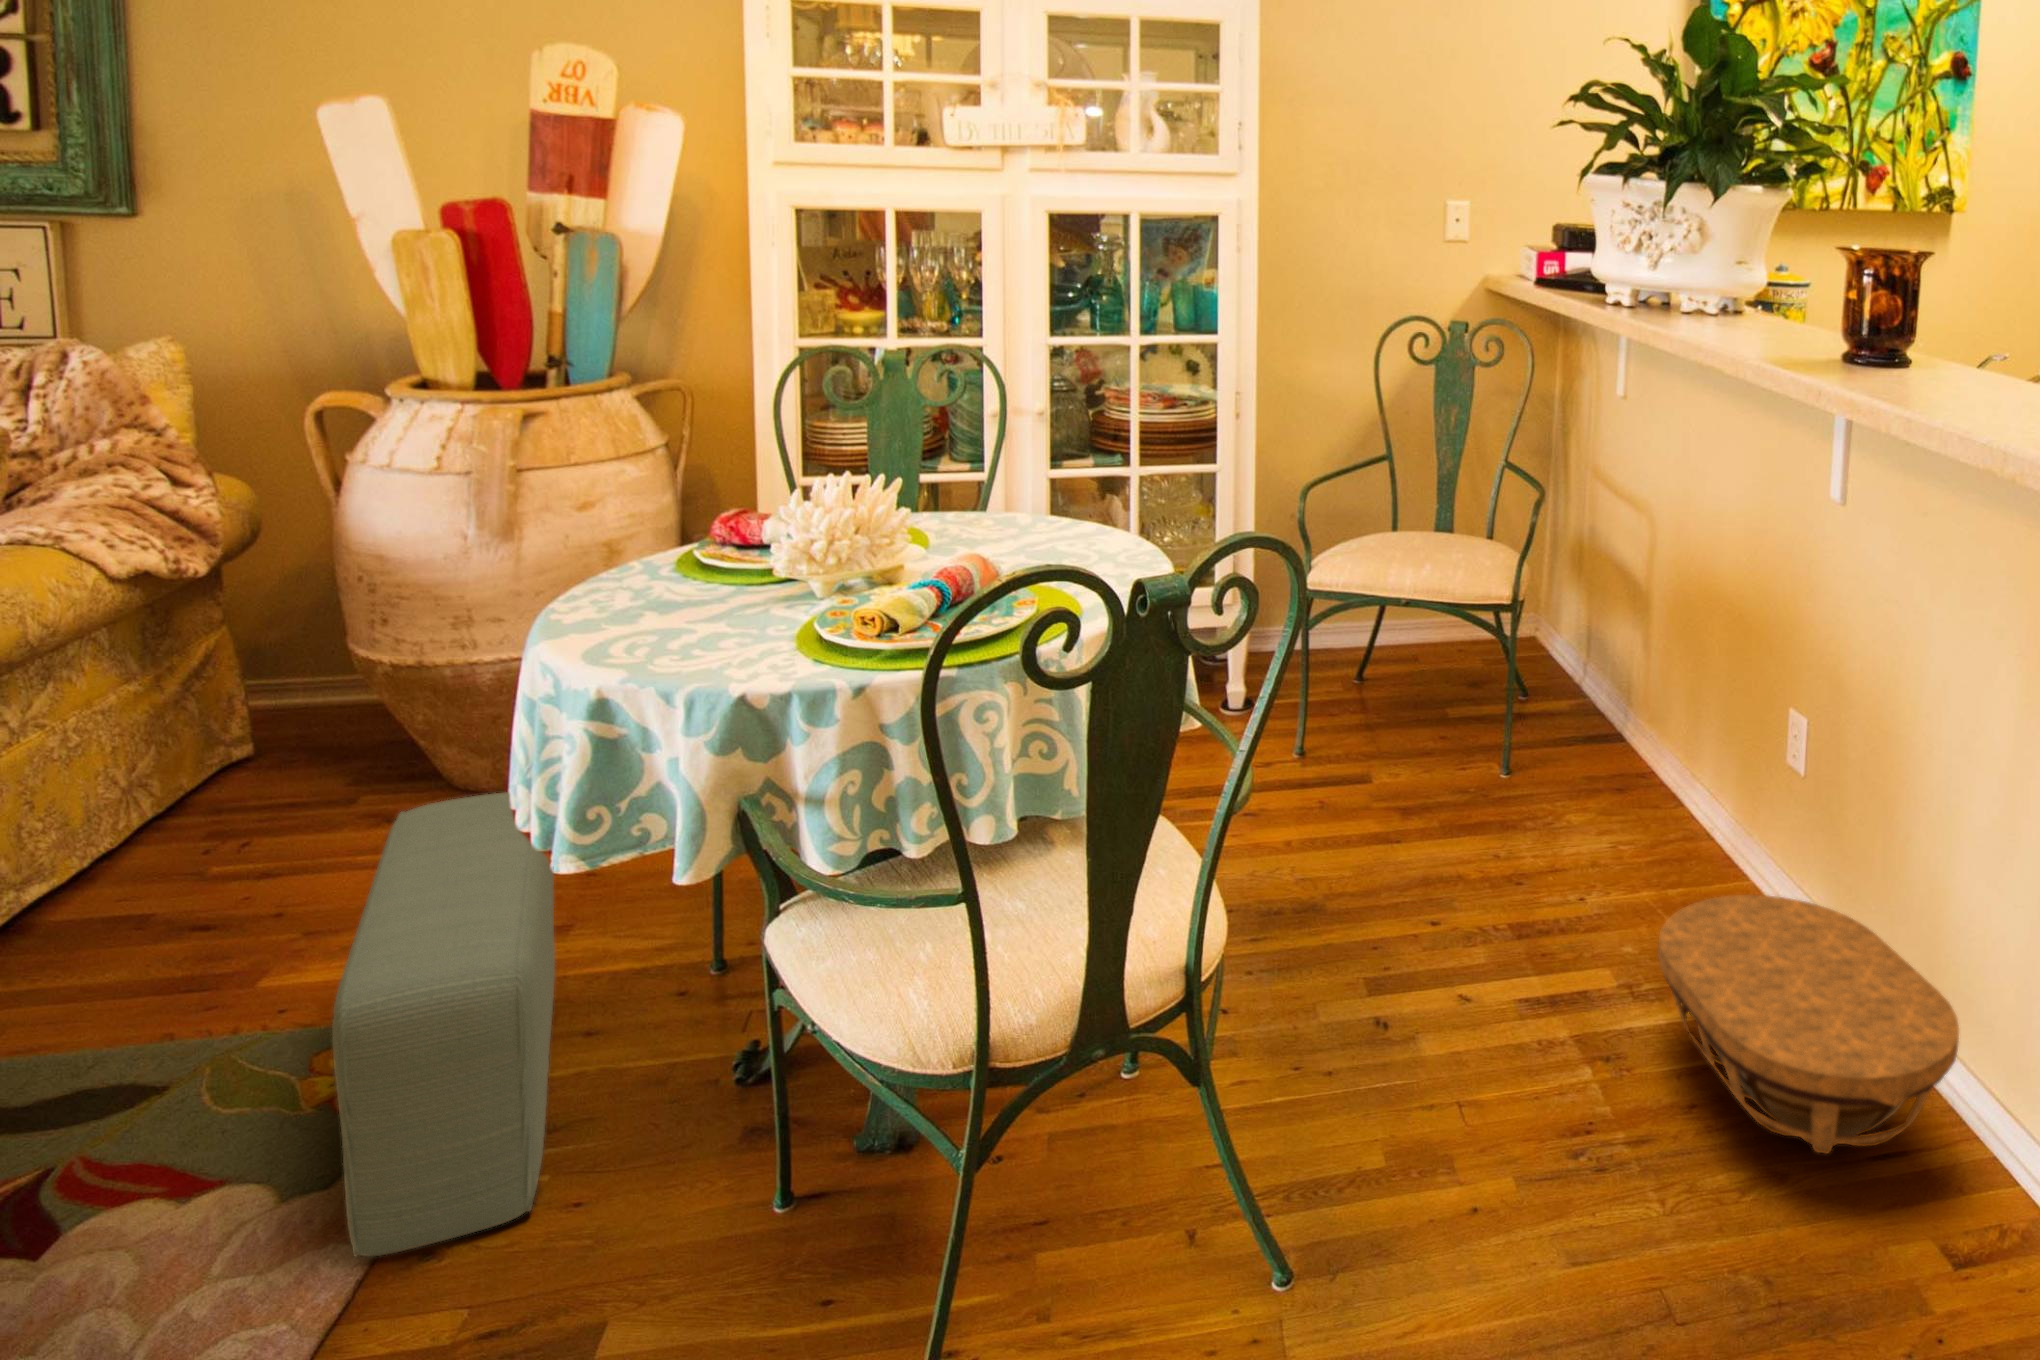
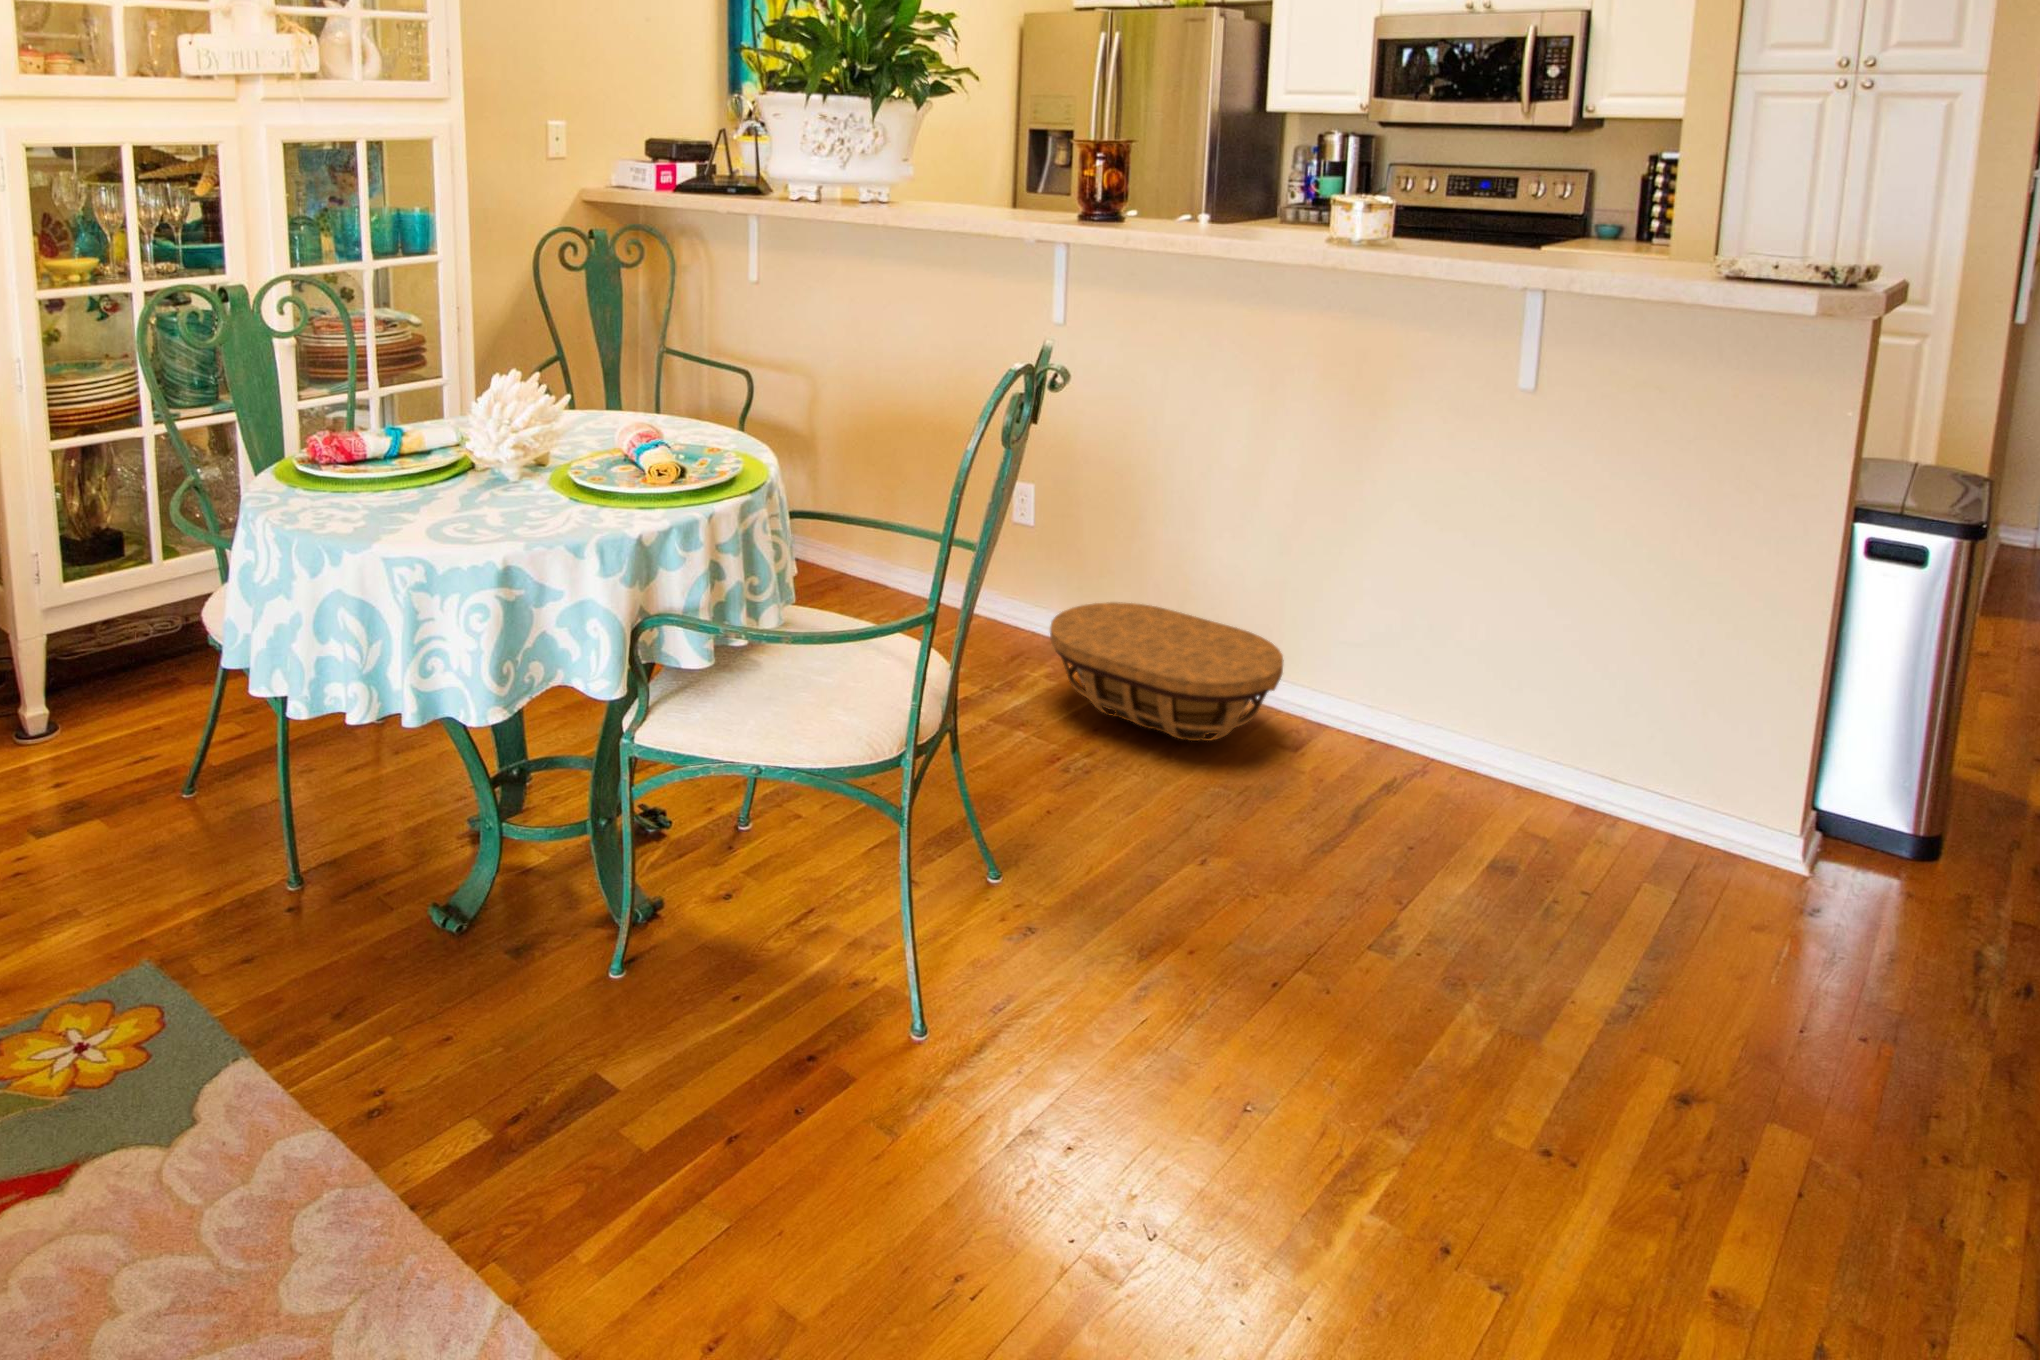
pouf: present [332,792,555,1256] -> none [26,760,460,1156]

